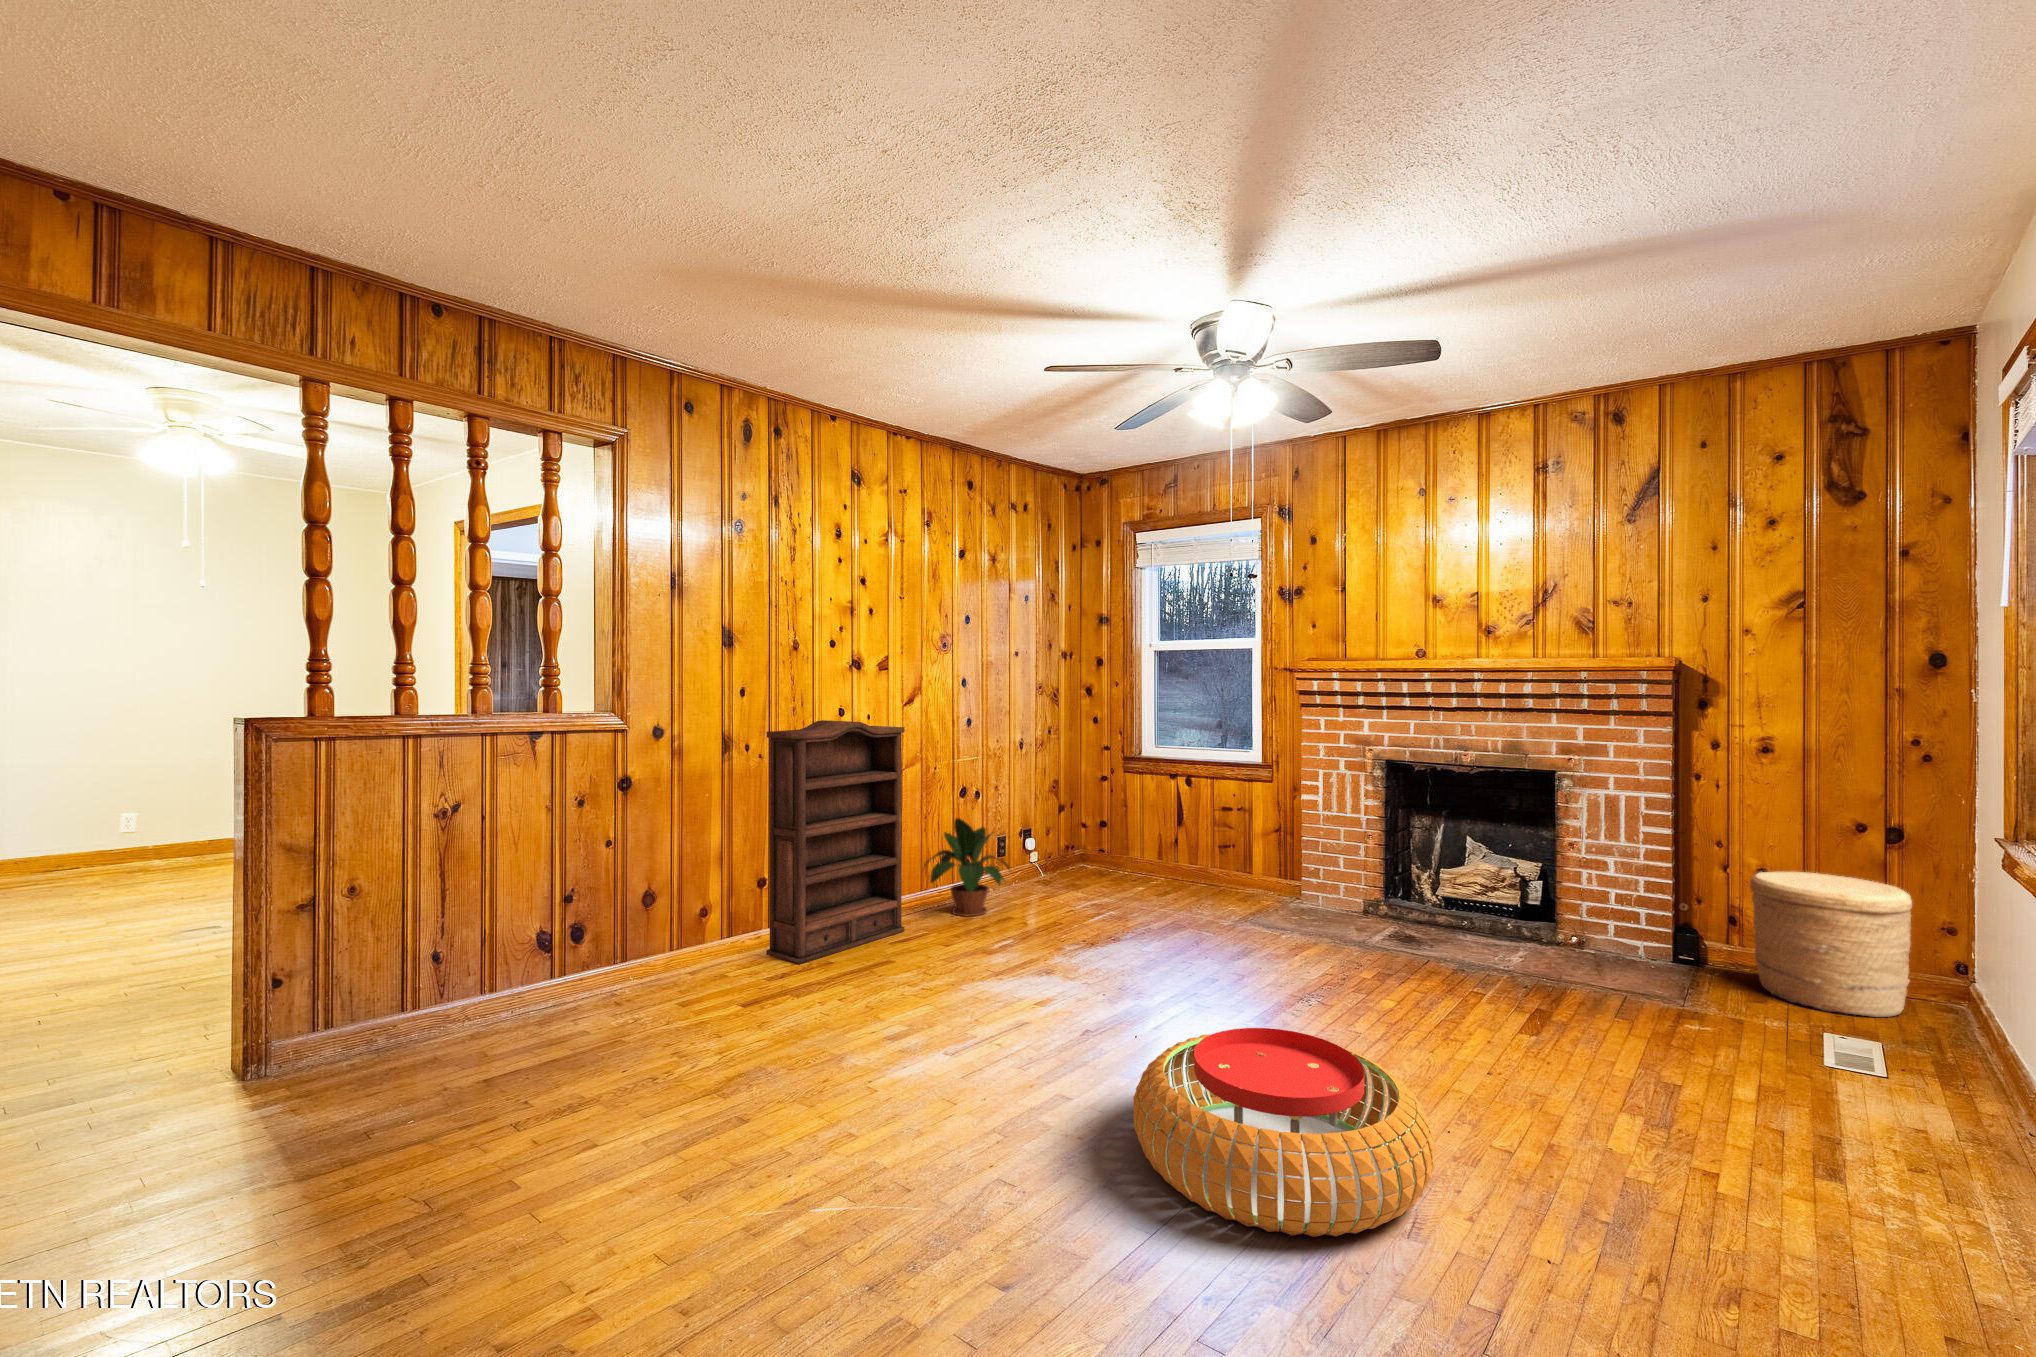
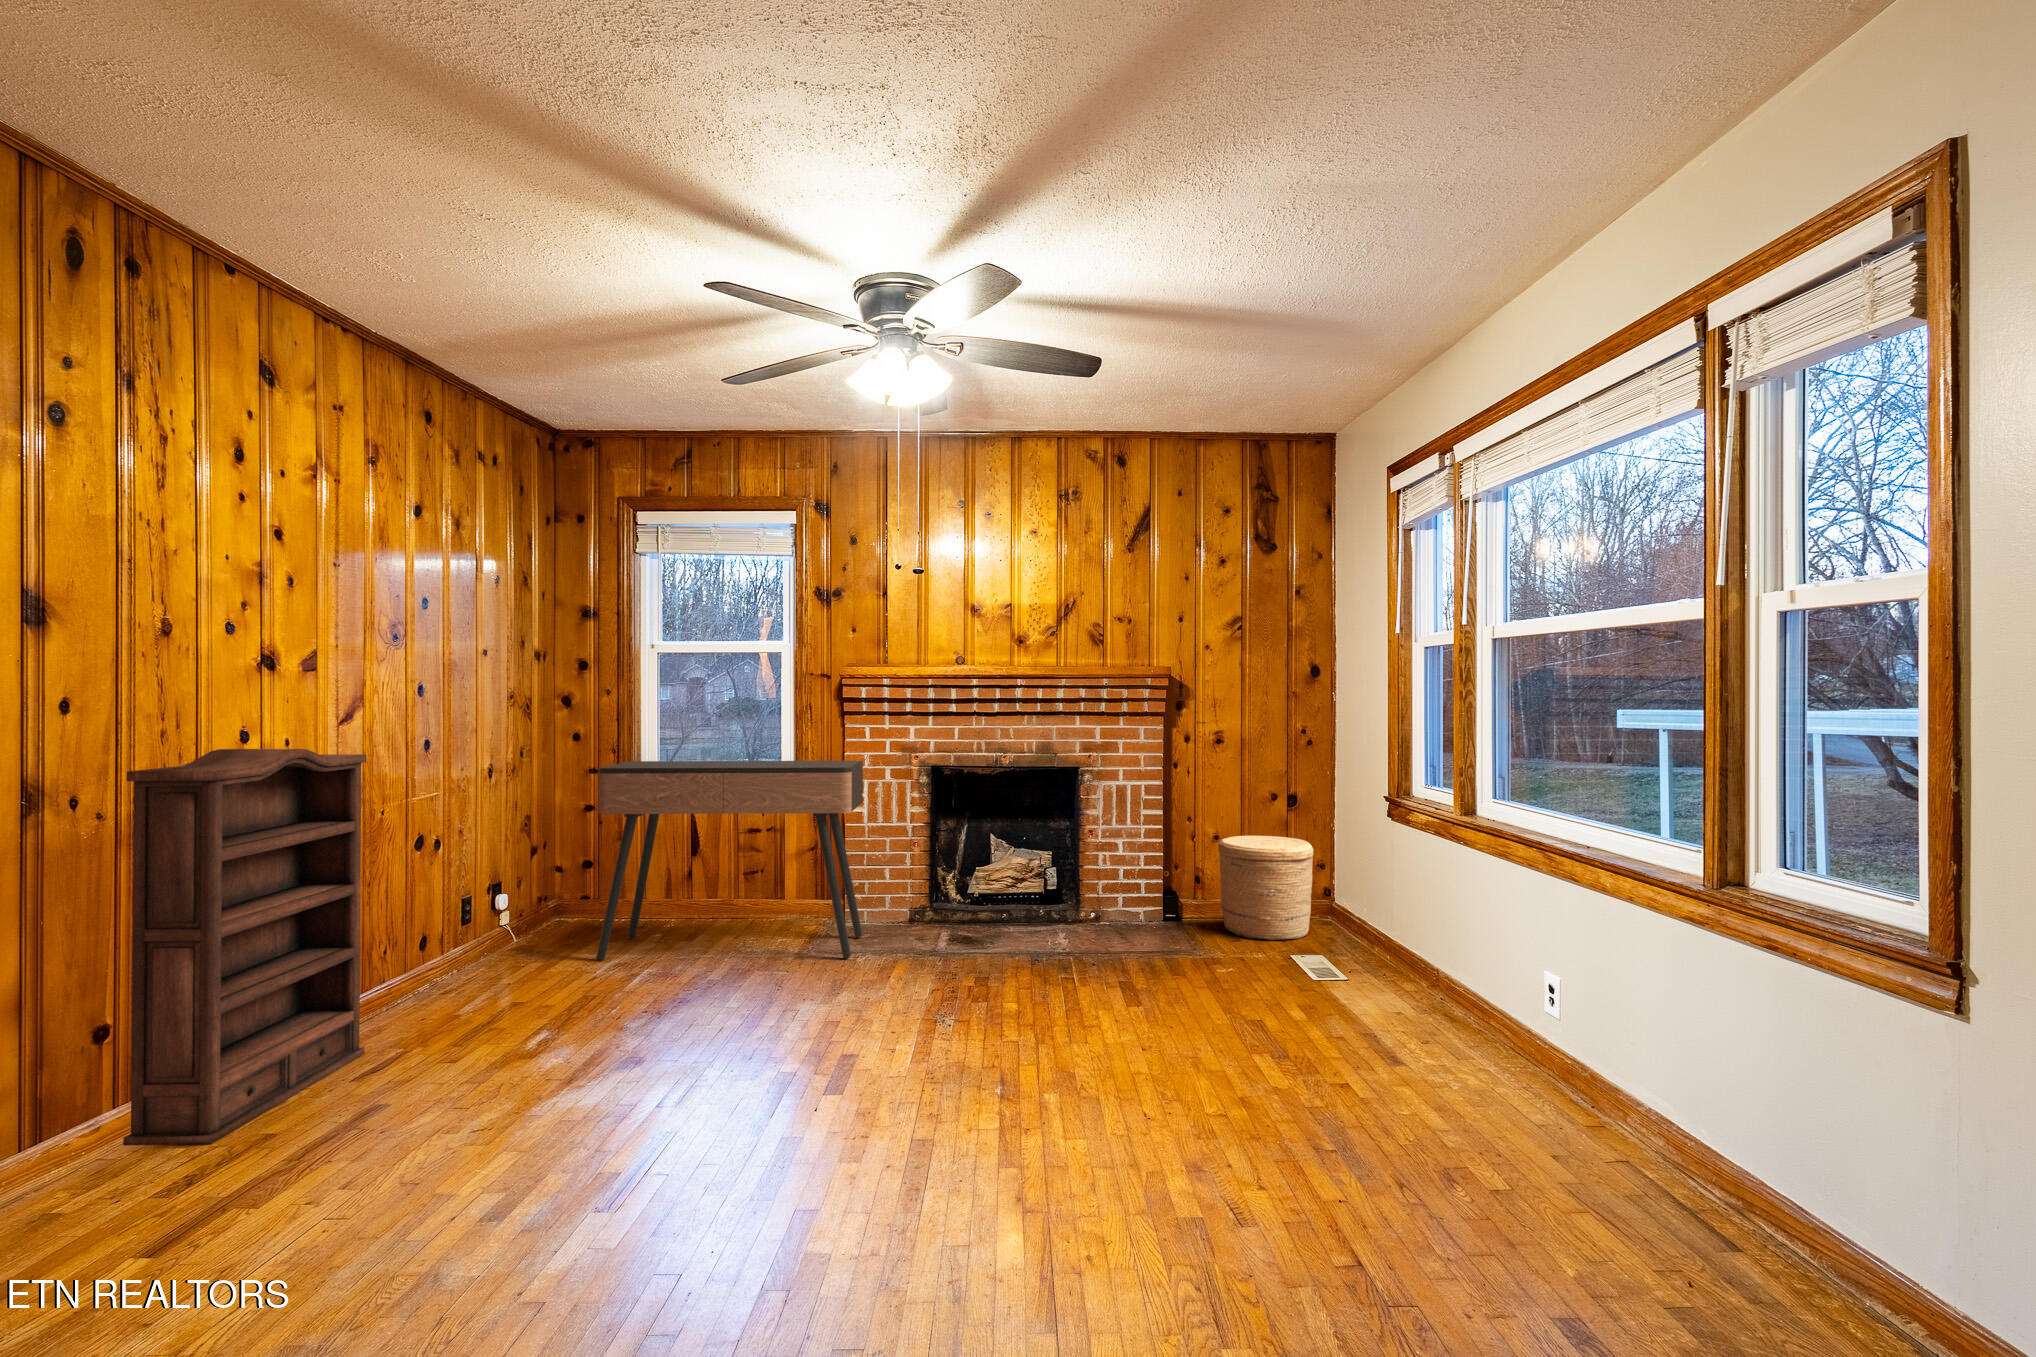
console table: none [1084,742,1307,932] -> present [596,761,863,961]
potted plant: present [925,818,1009,917] -> none [367,878,505,1016]
pouf: present [1133,1028,1435,1237] -> none [899,1045,1196,1251]

